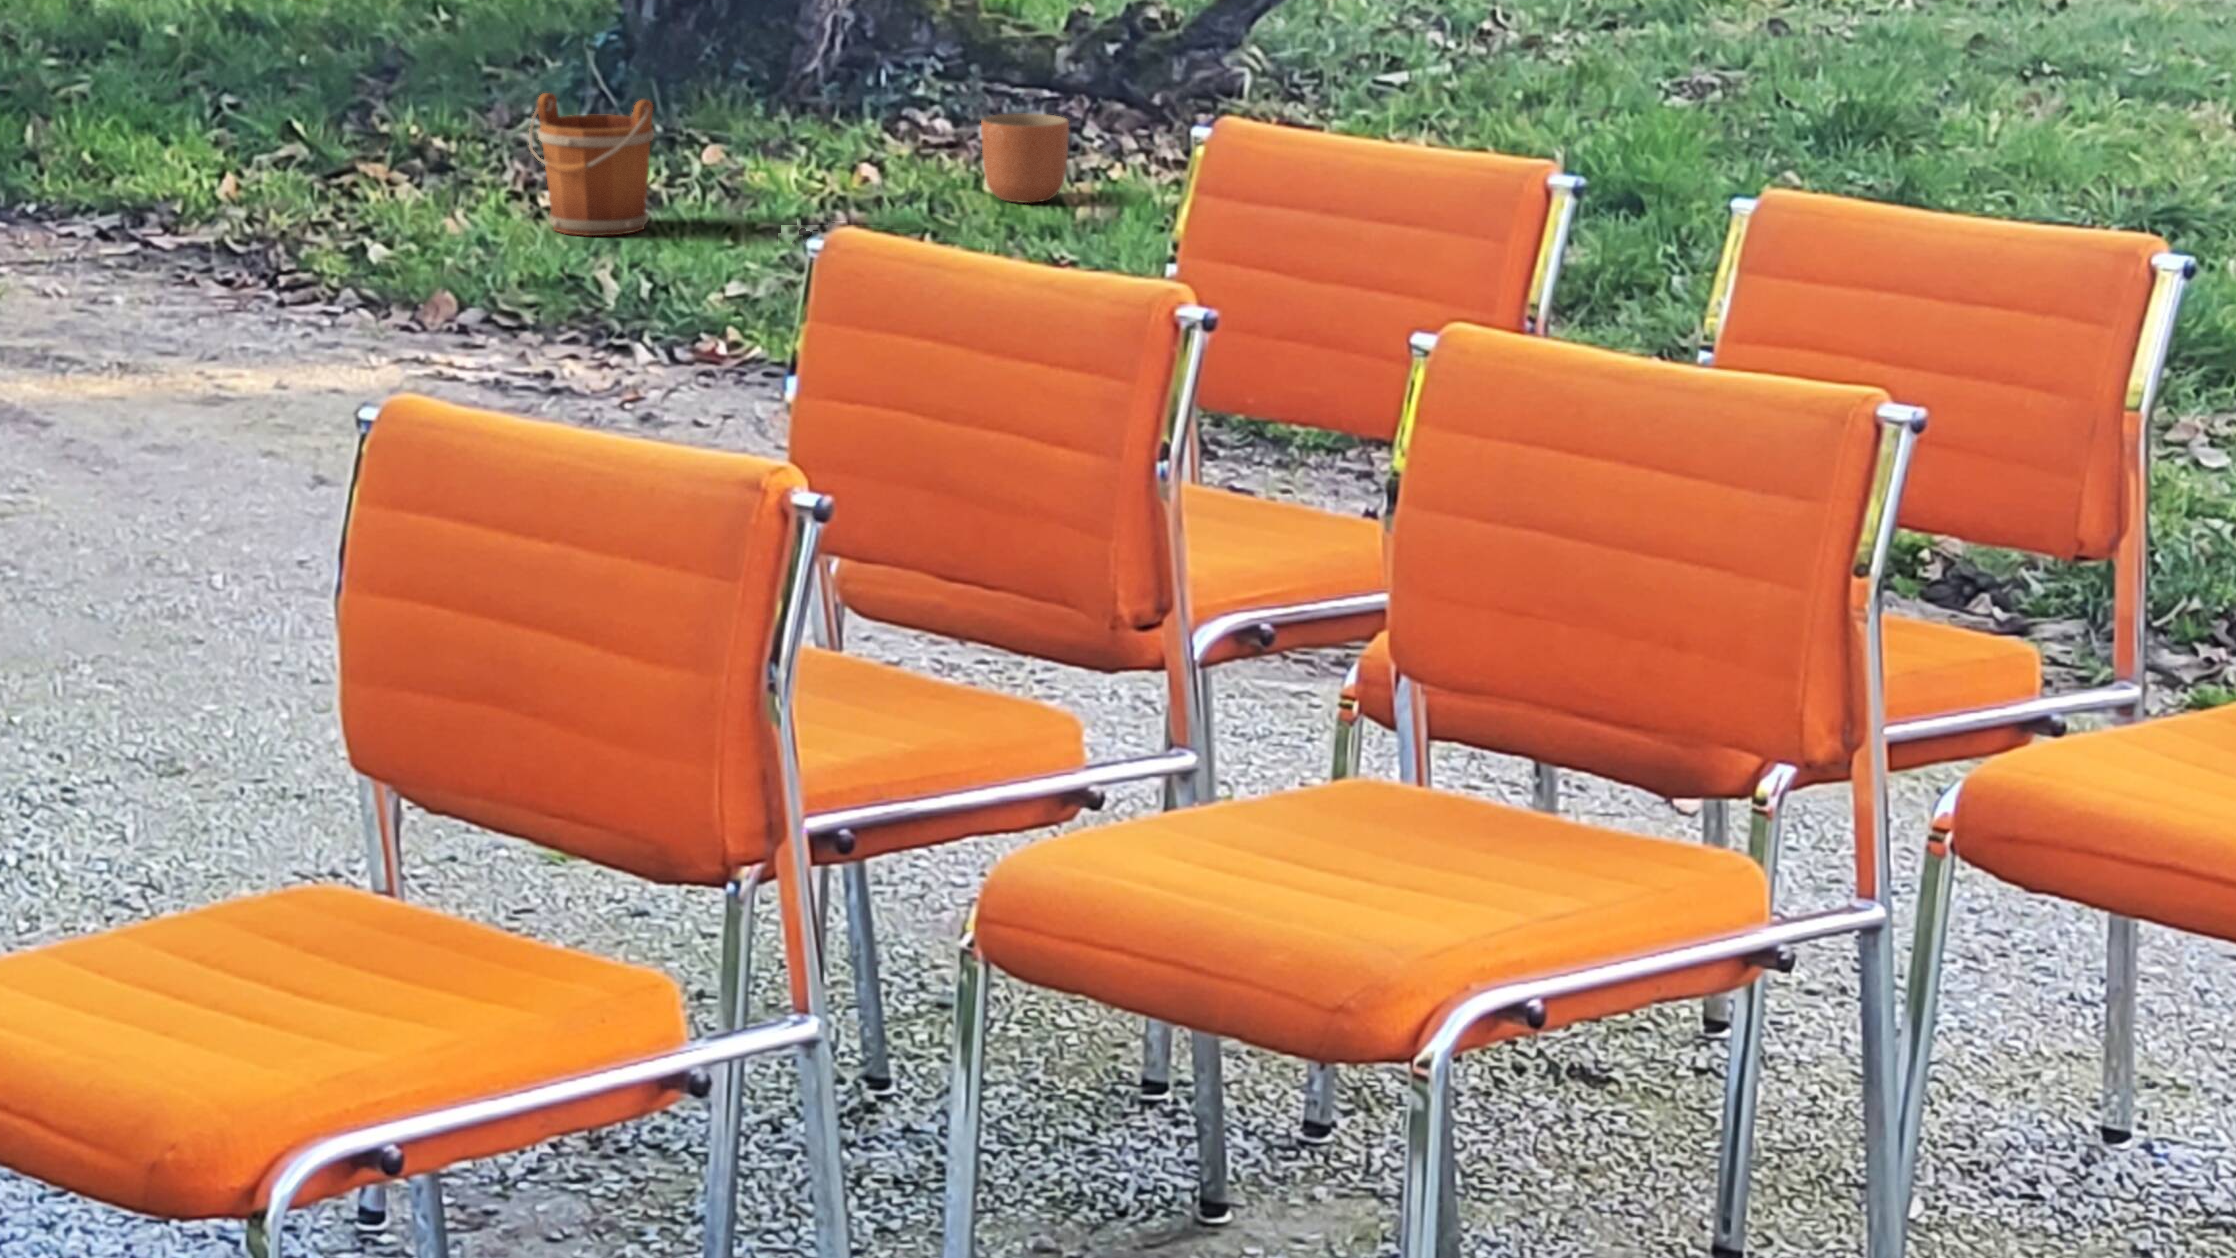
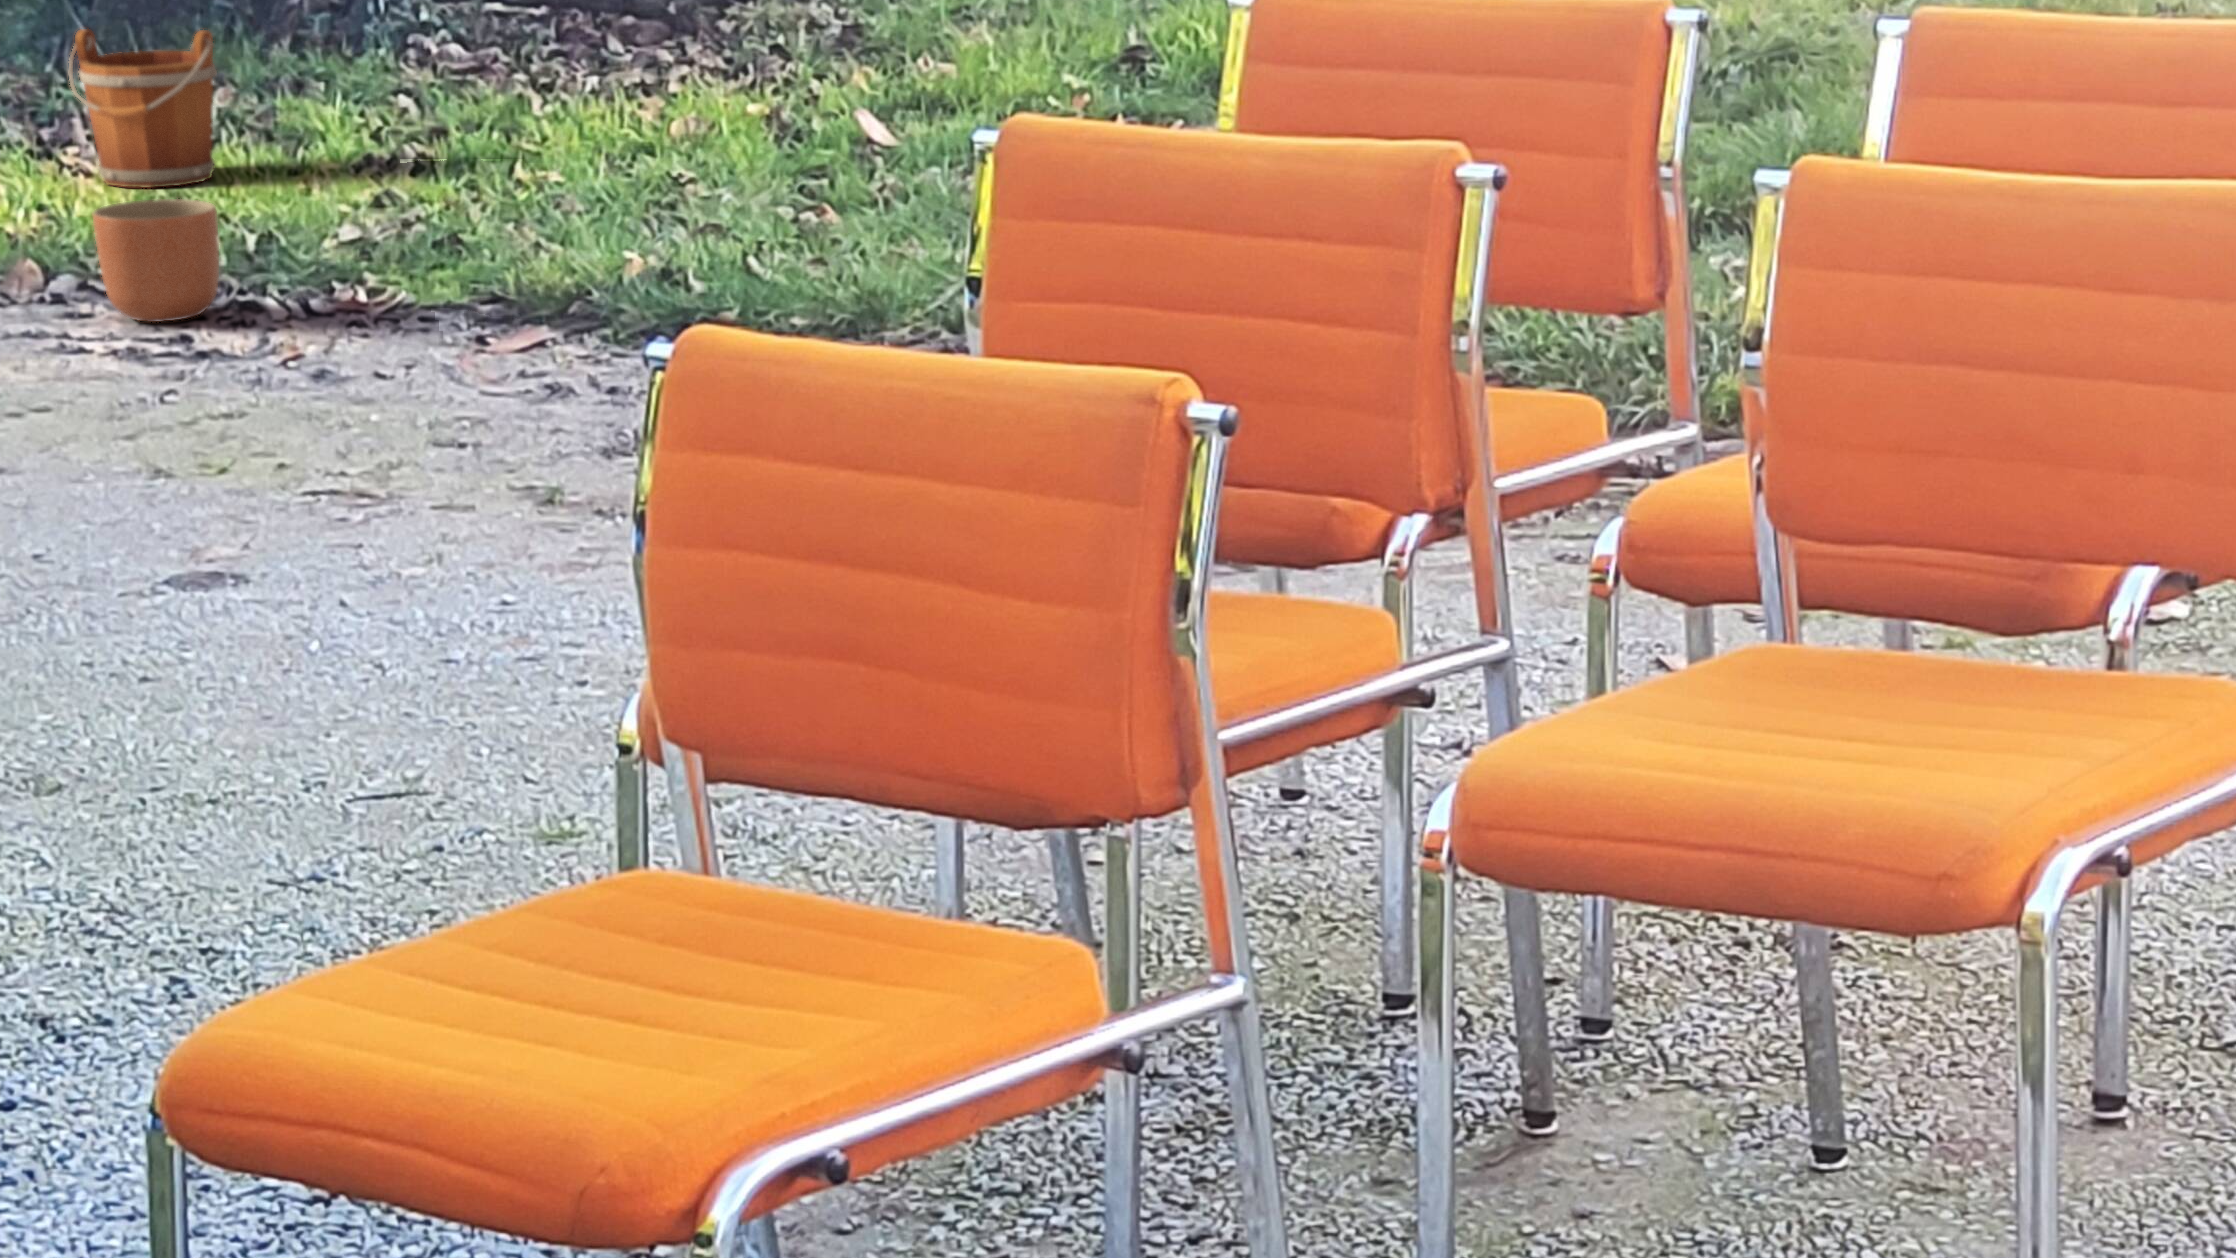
planter: present [981,113,1069,203] -> present [92,199,219,322]

